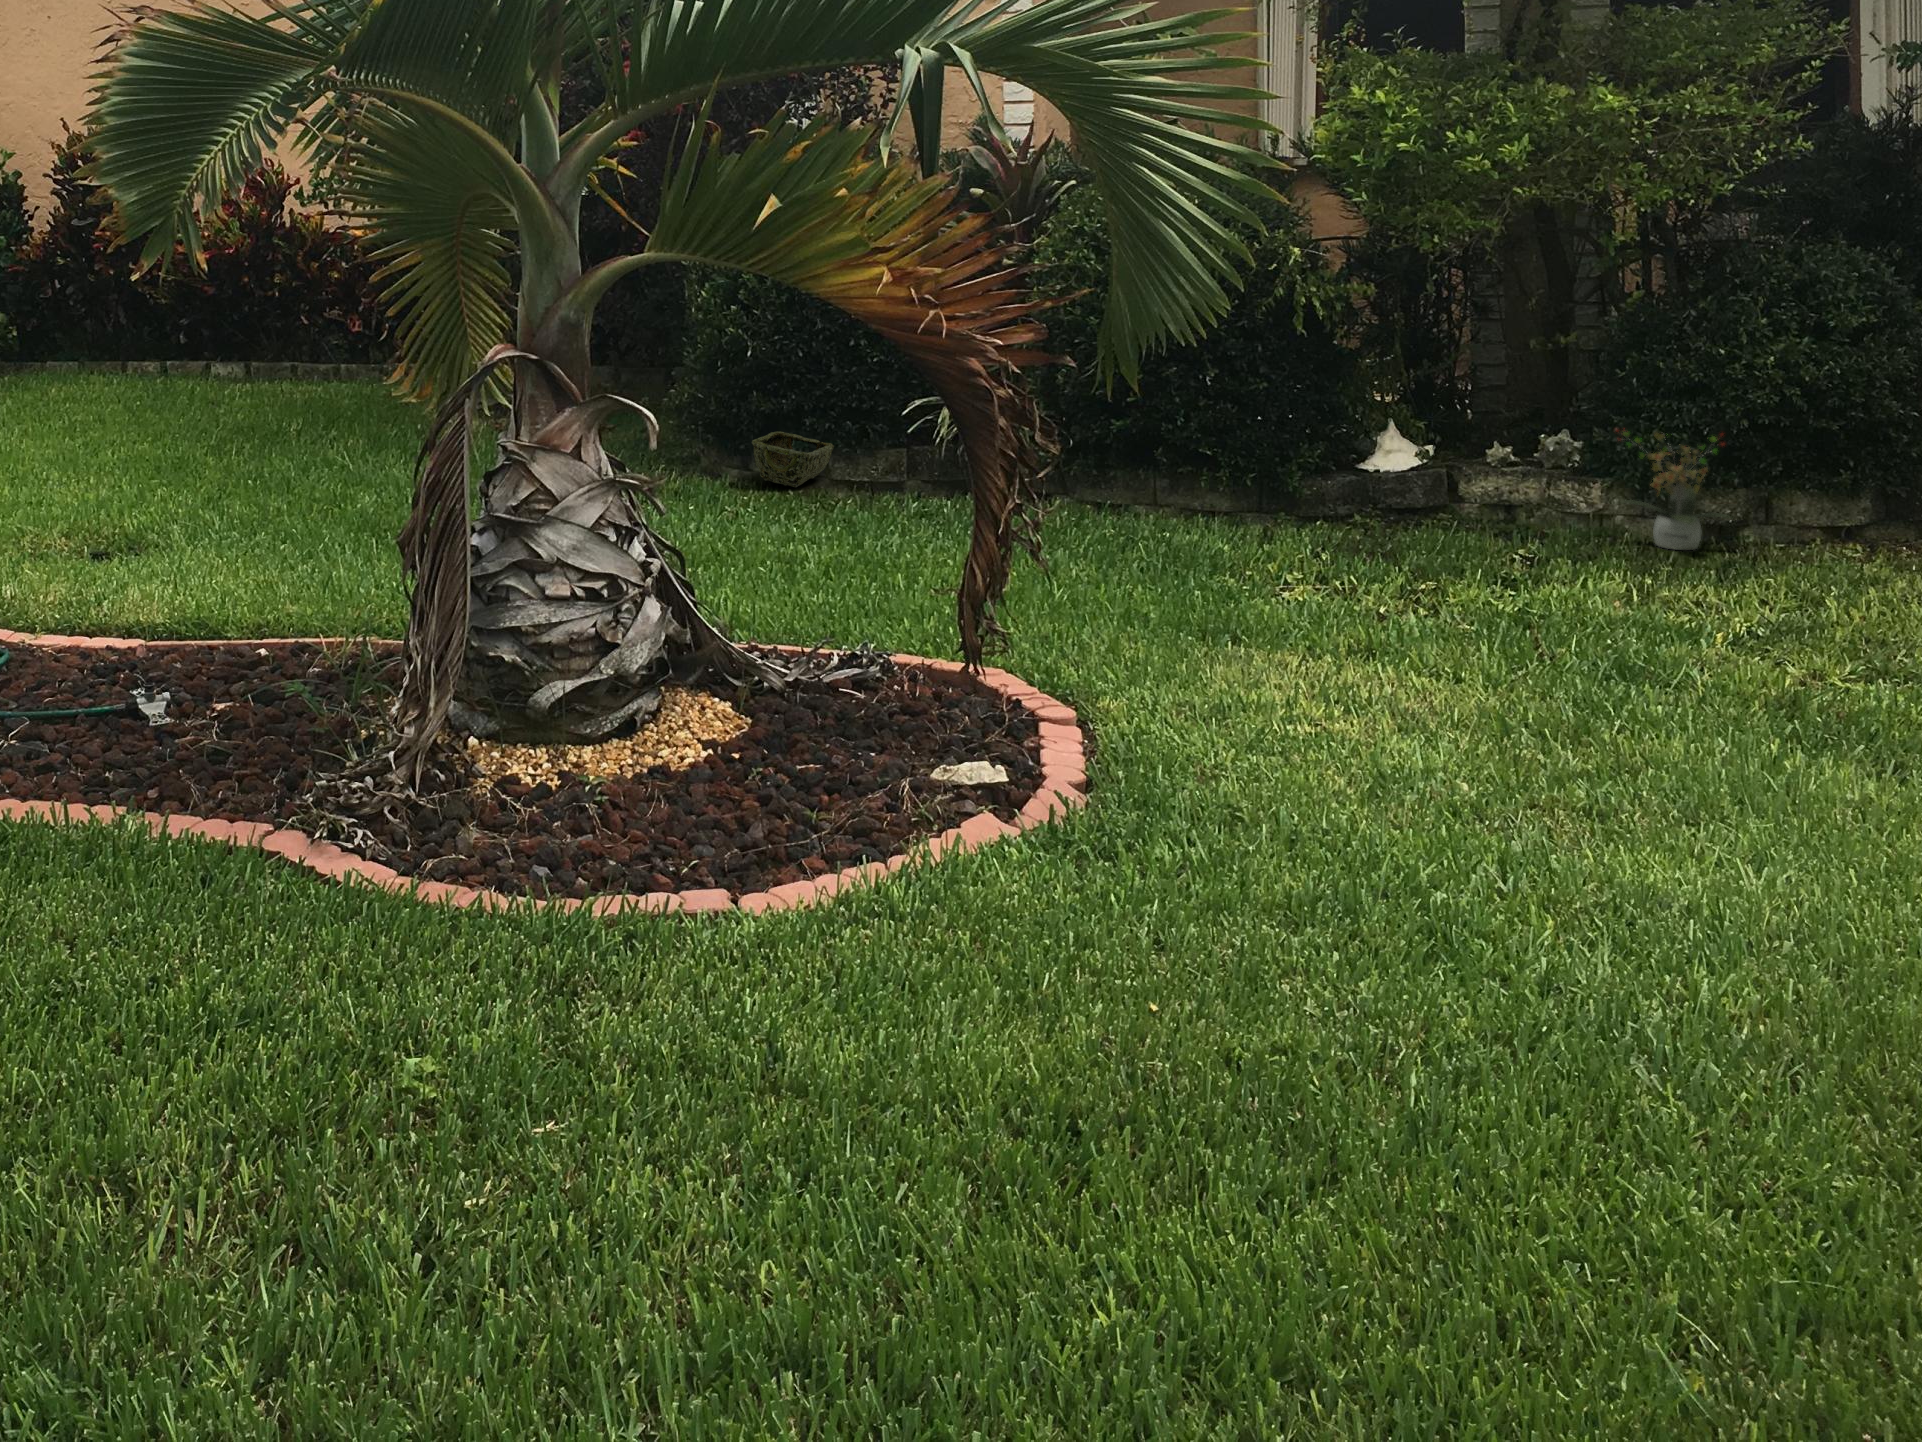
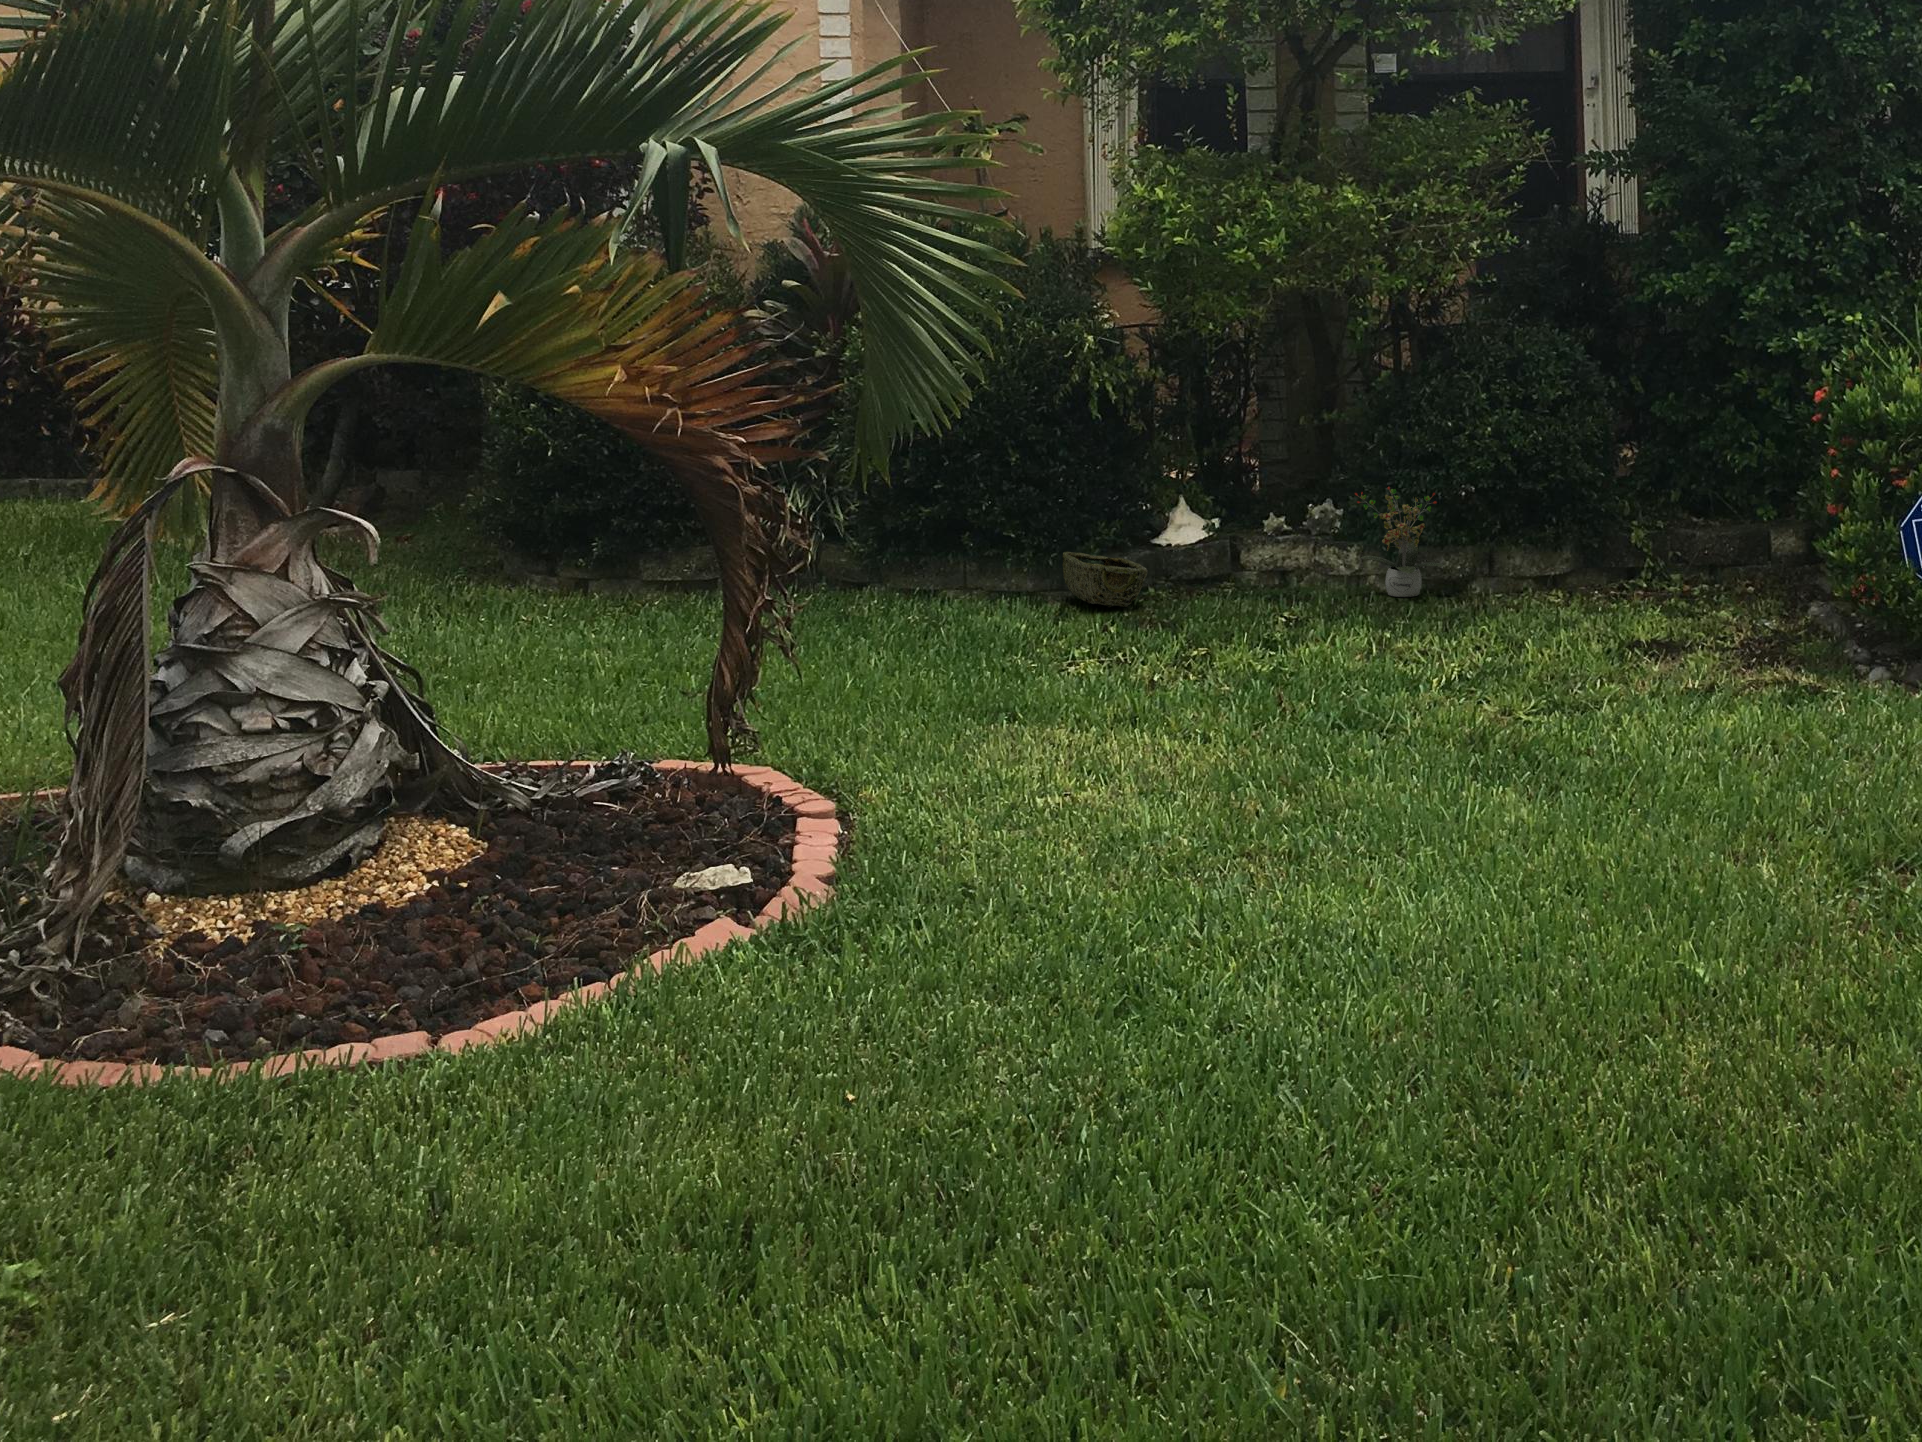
woven basket: present [752,431,834,487] -> present [1062,552,1148,607]

